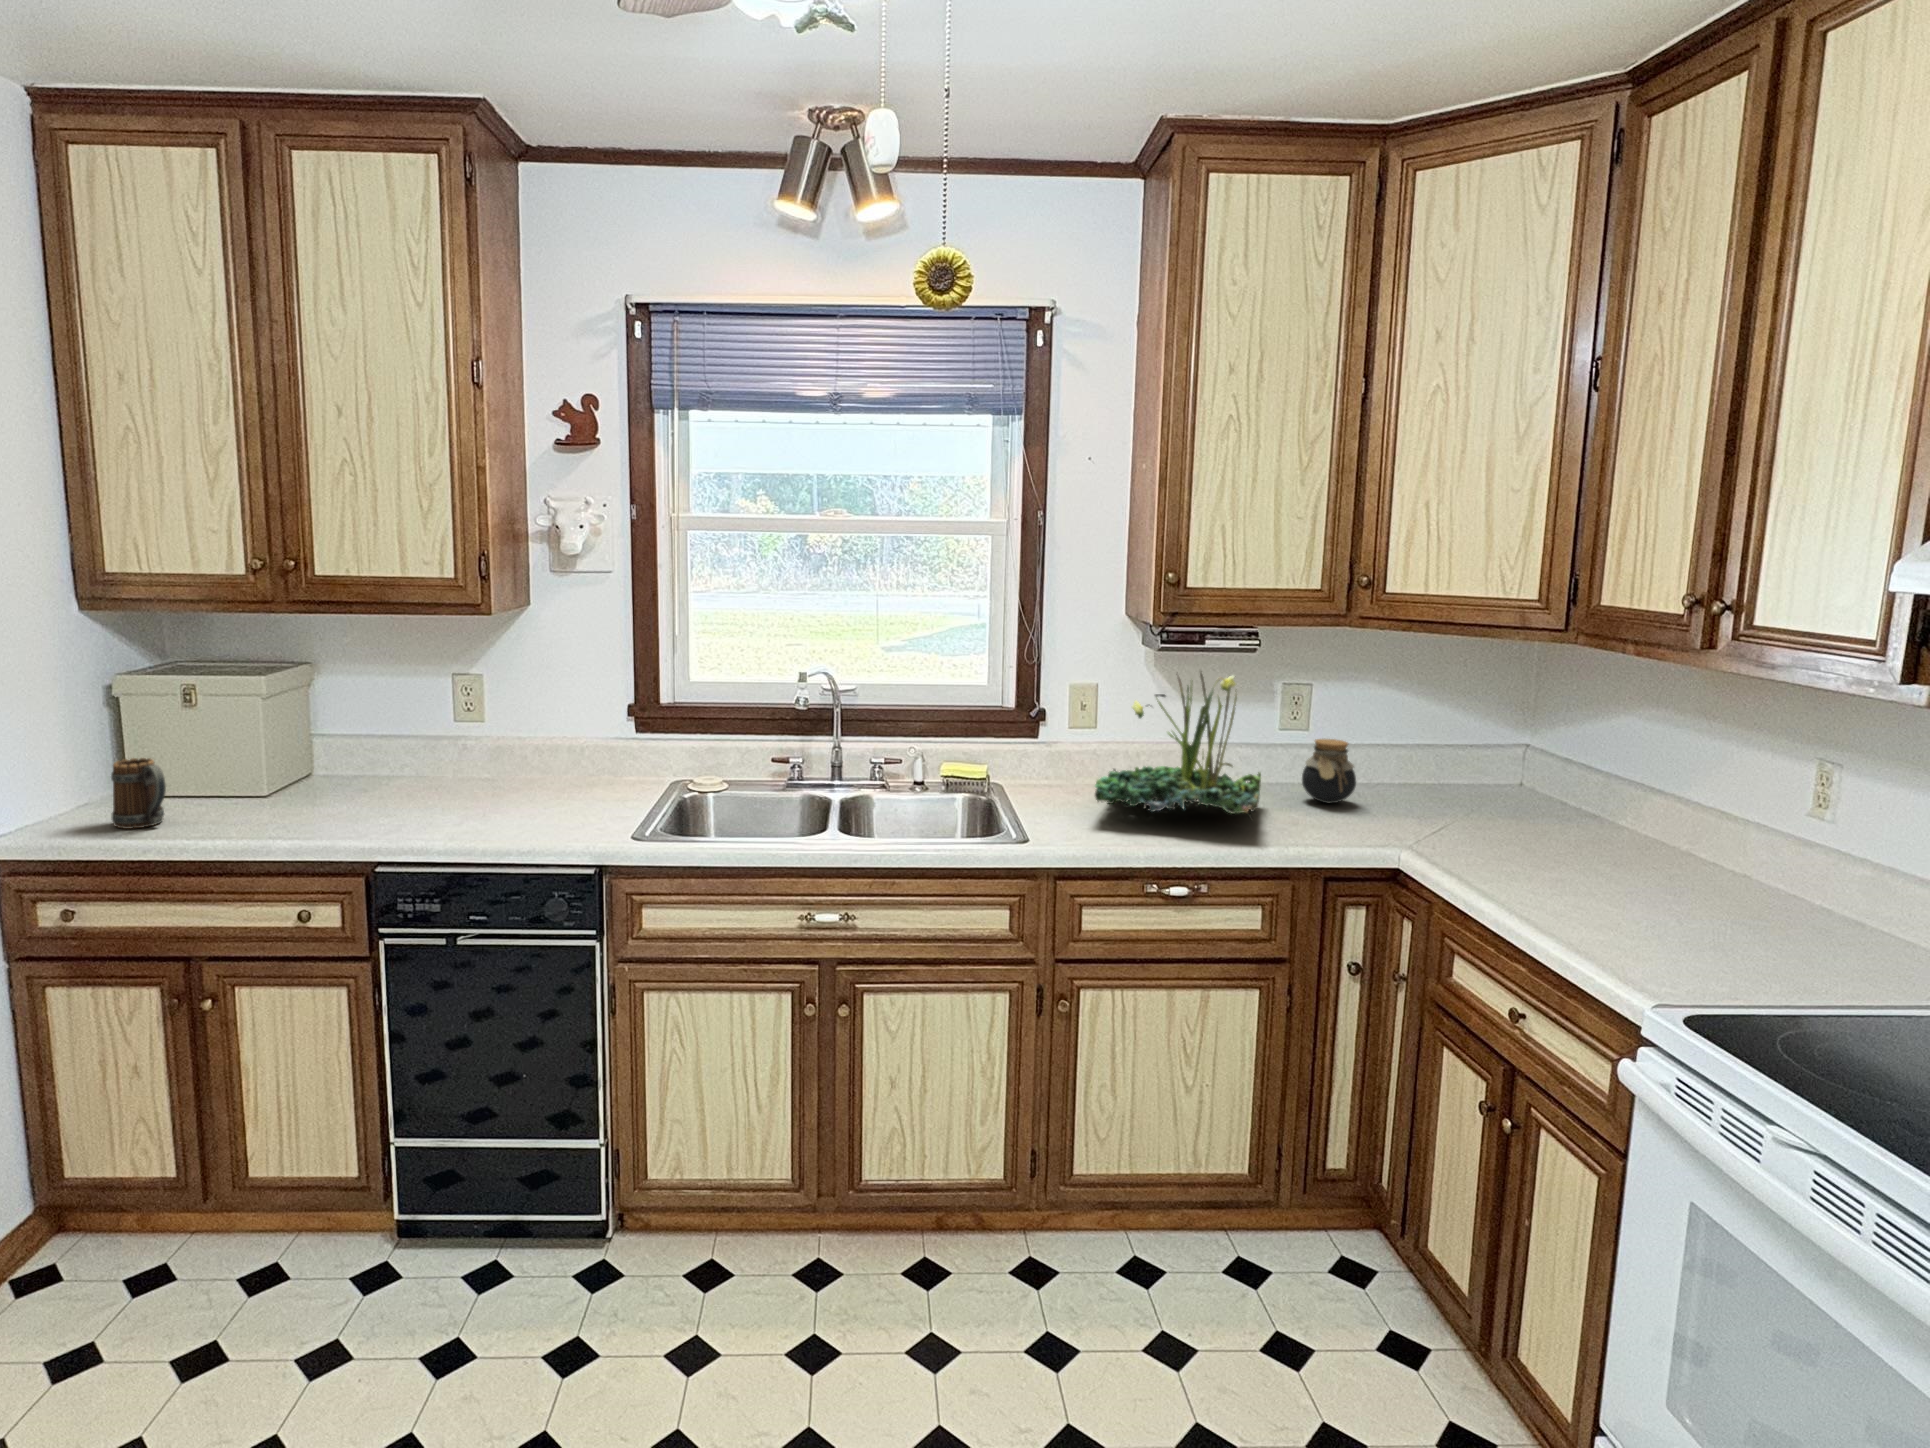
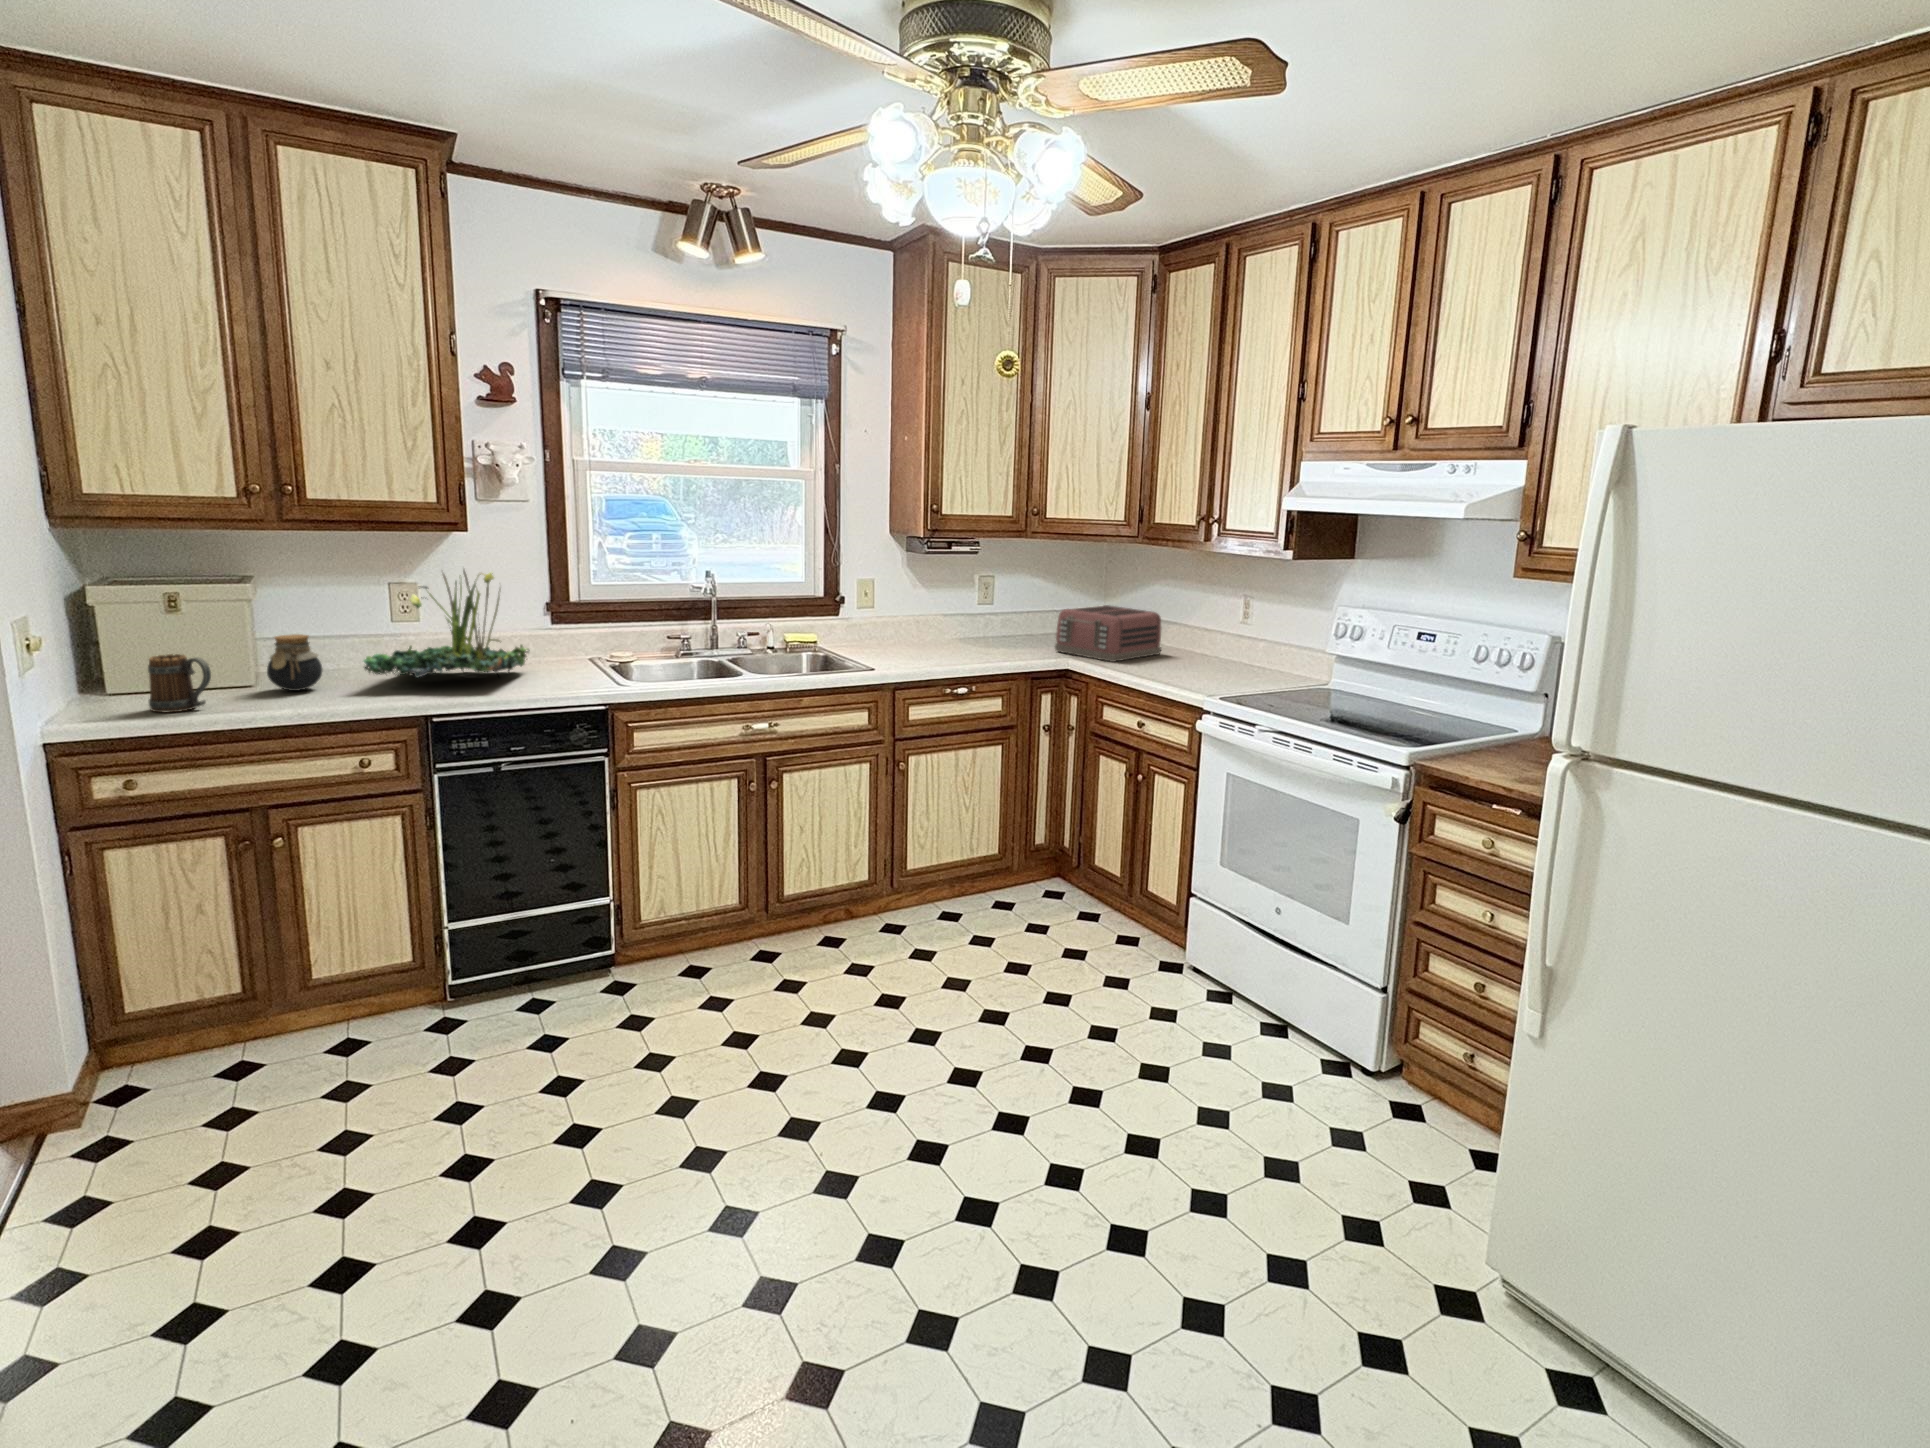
plant: present [1095,671,1261,818] -> present [364,570,529,678]
jar: present [1302,739,1356,803] -> present [267,634,322,691]
toaster: none [1394,751,1621,868] -> present [1055,605,1161,662]

